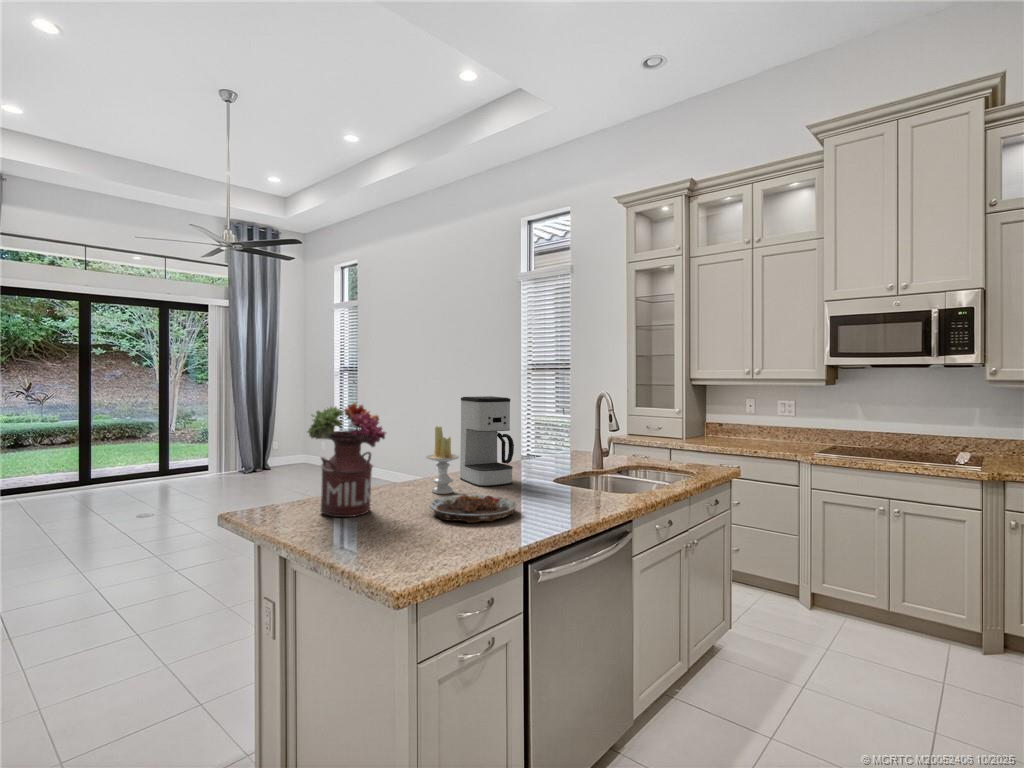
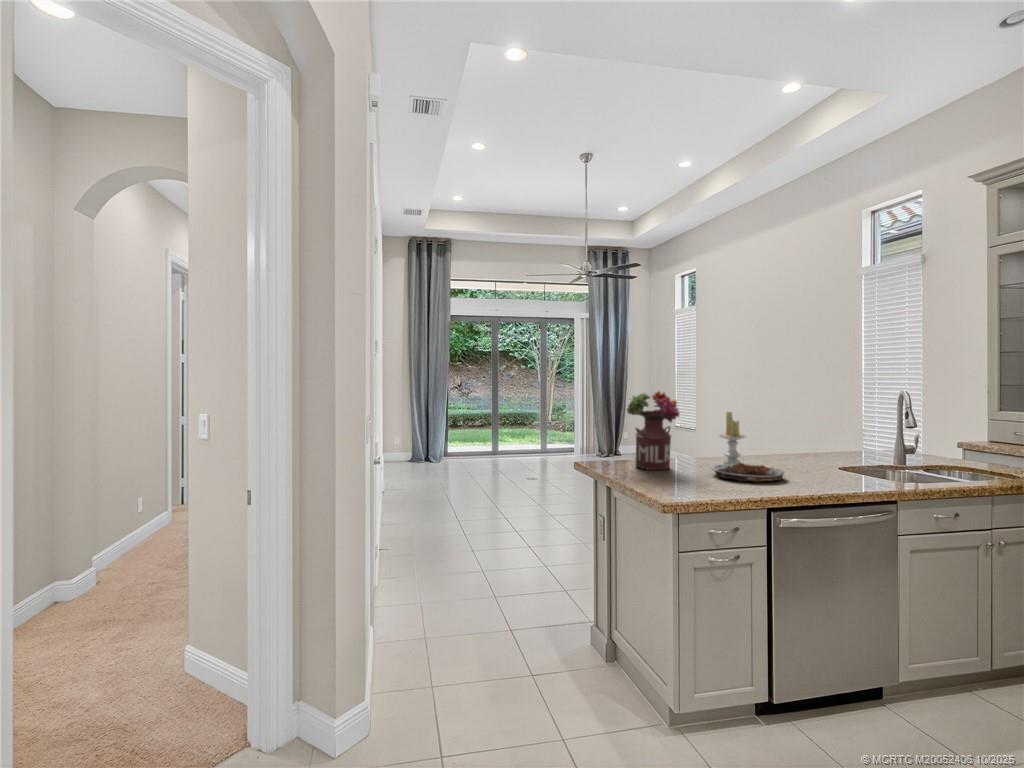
coffee maker: present [460,396,514,487] -> none [754,390,804,464]

